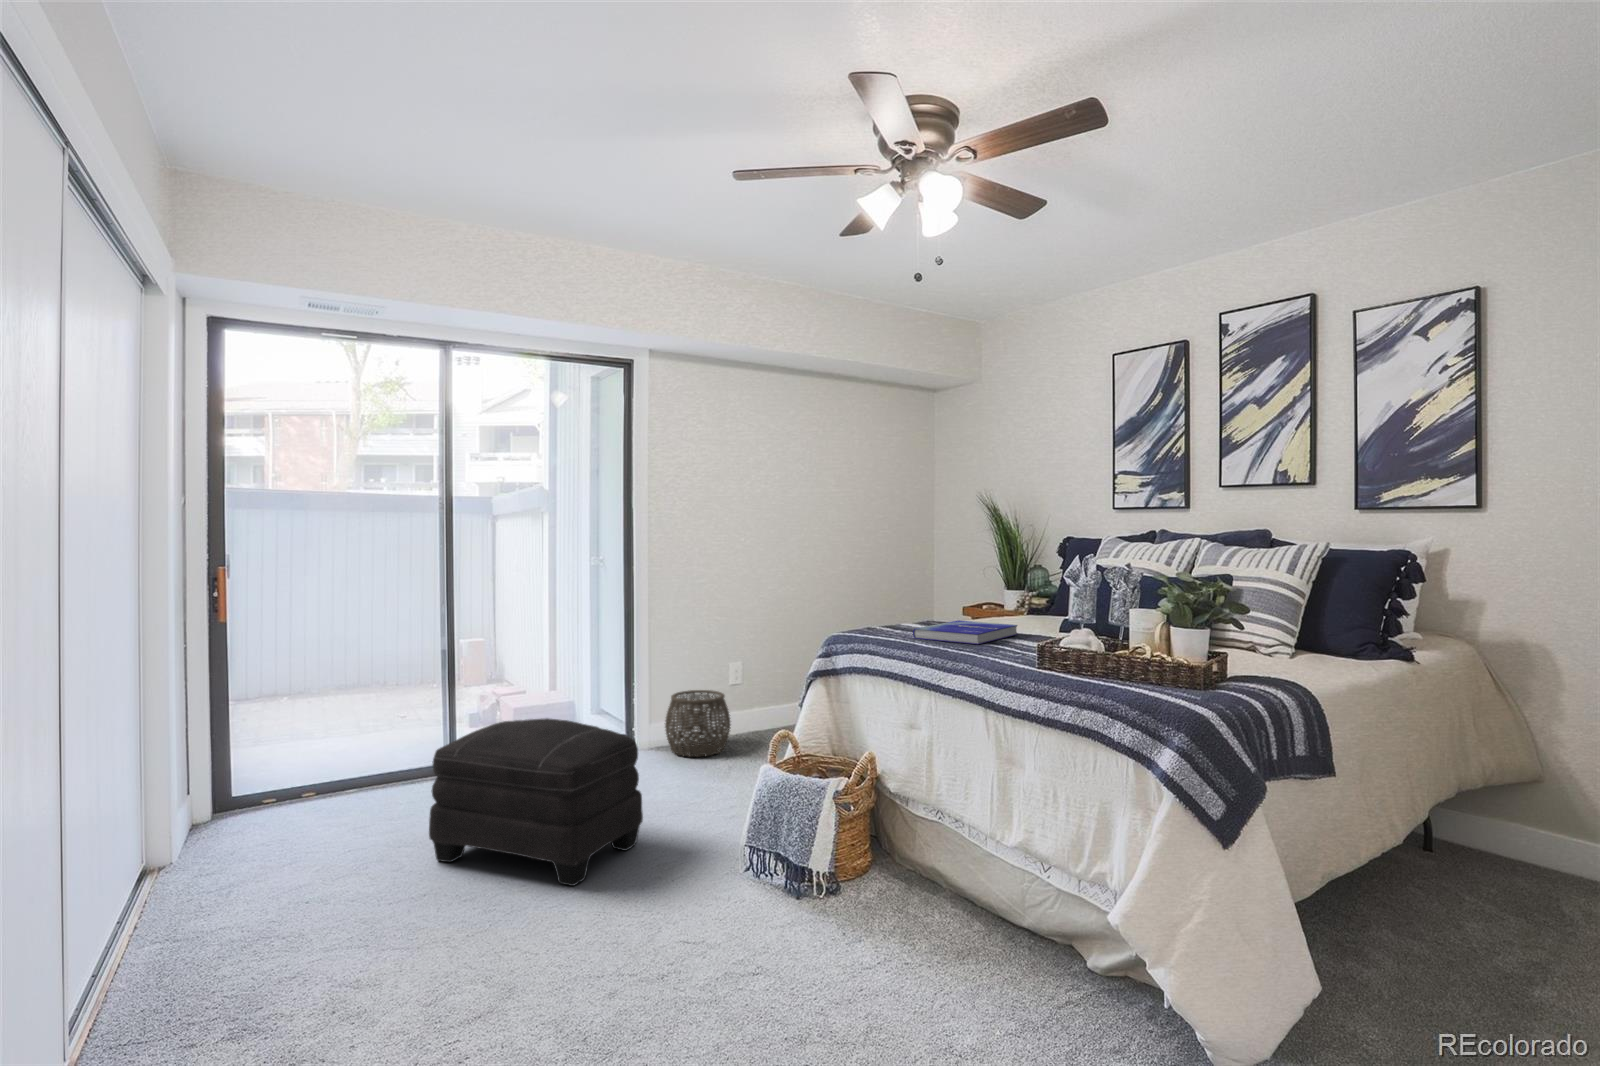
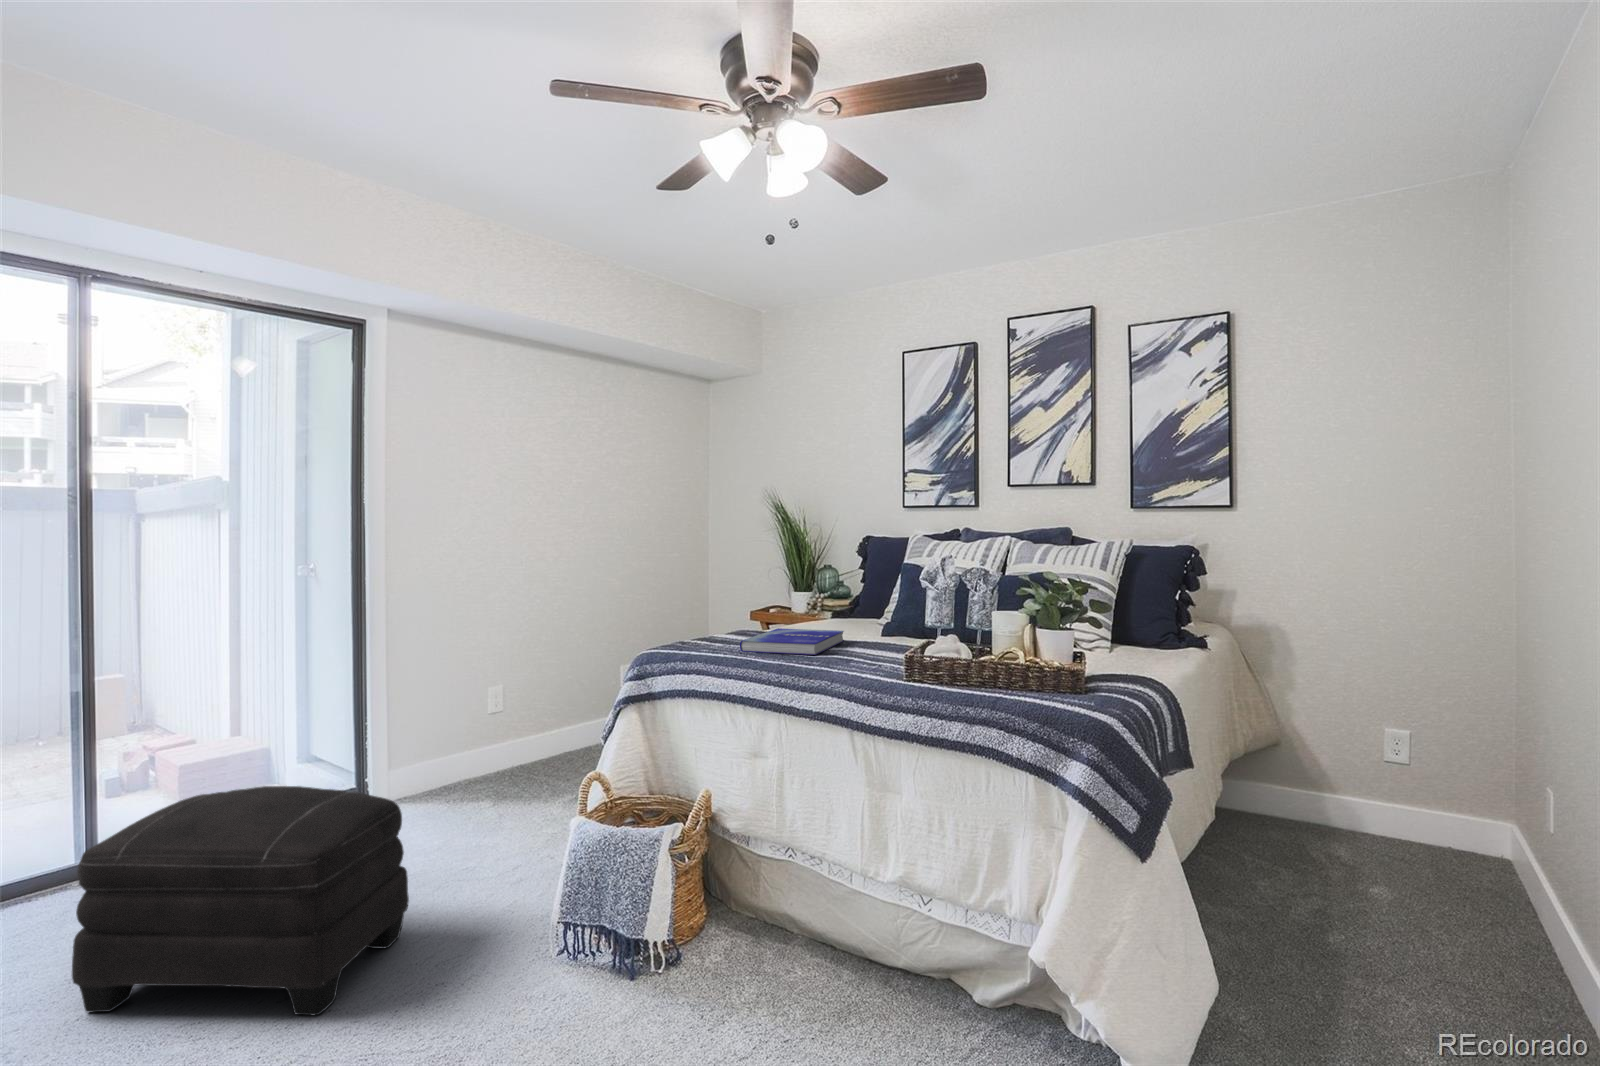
woven basket: present [665,690,731,757] -> none [413,723,499,807]

